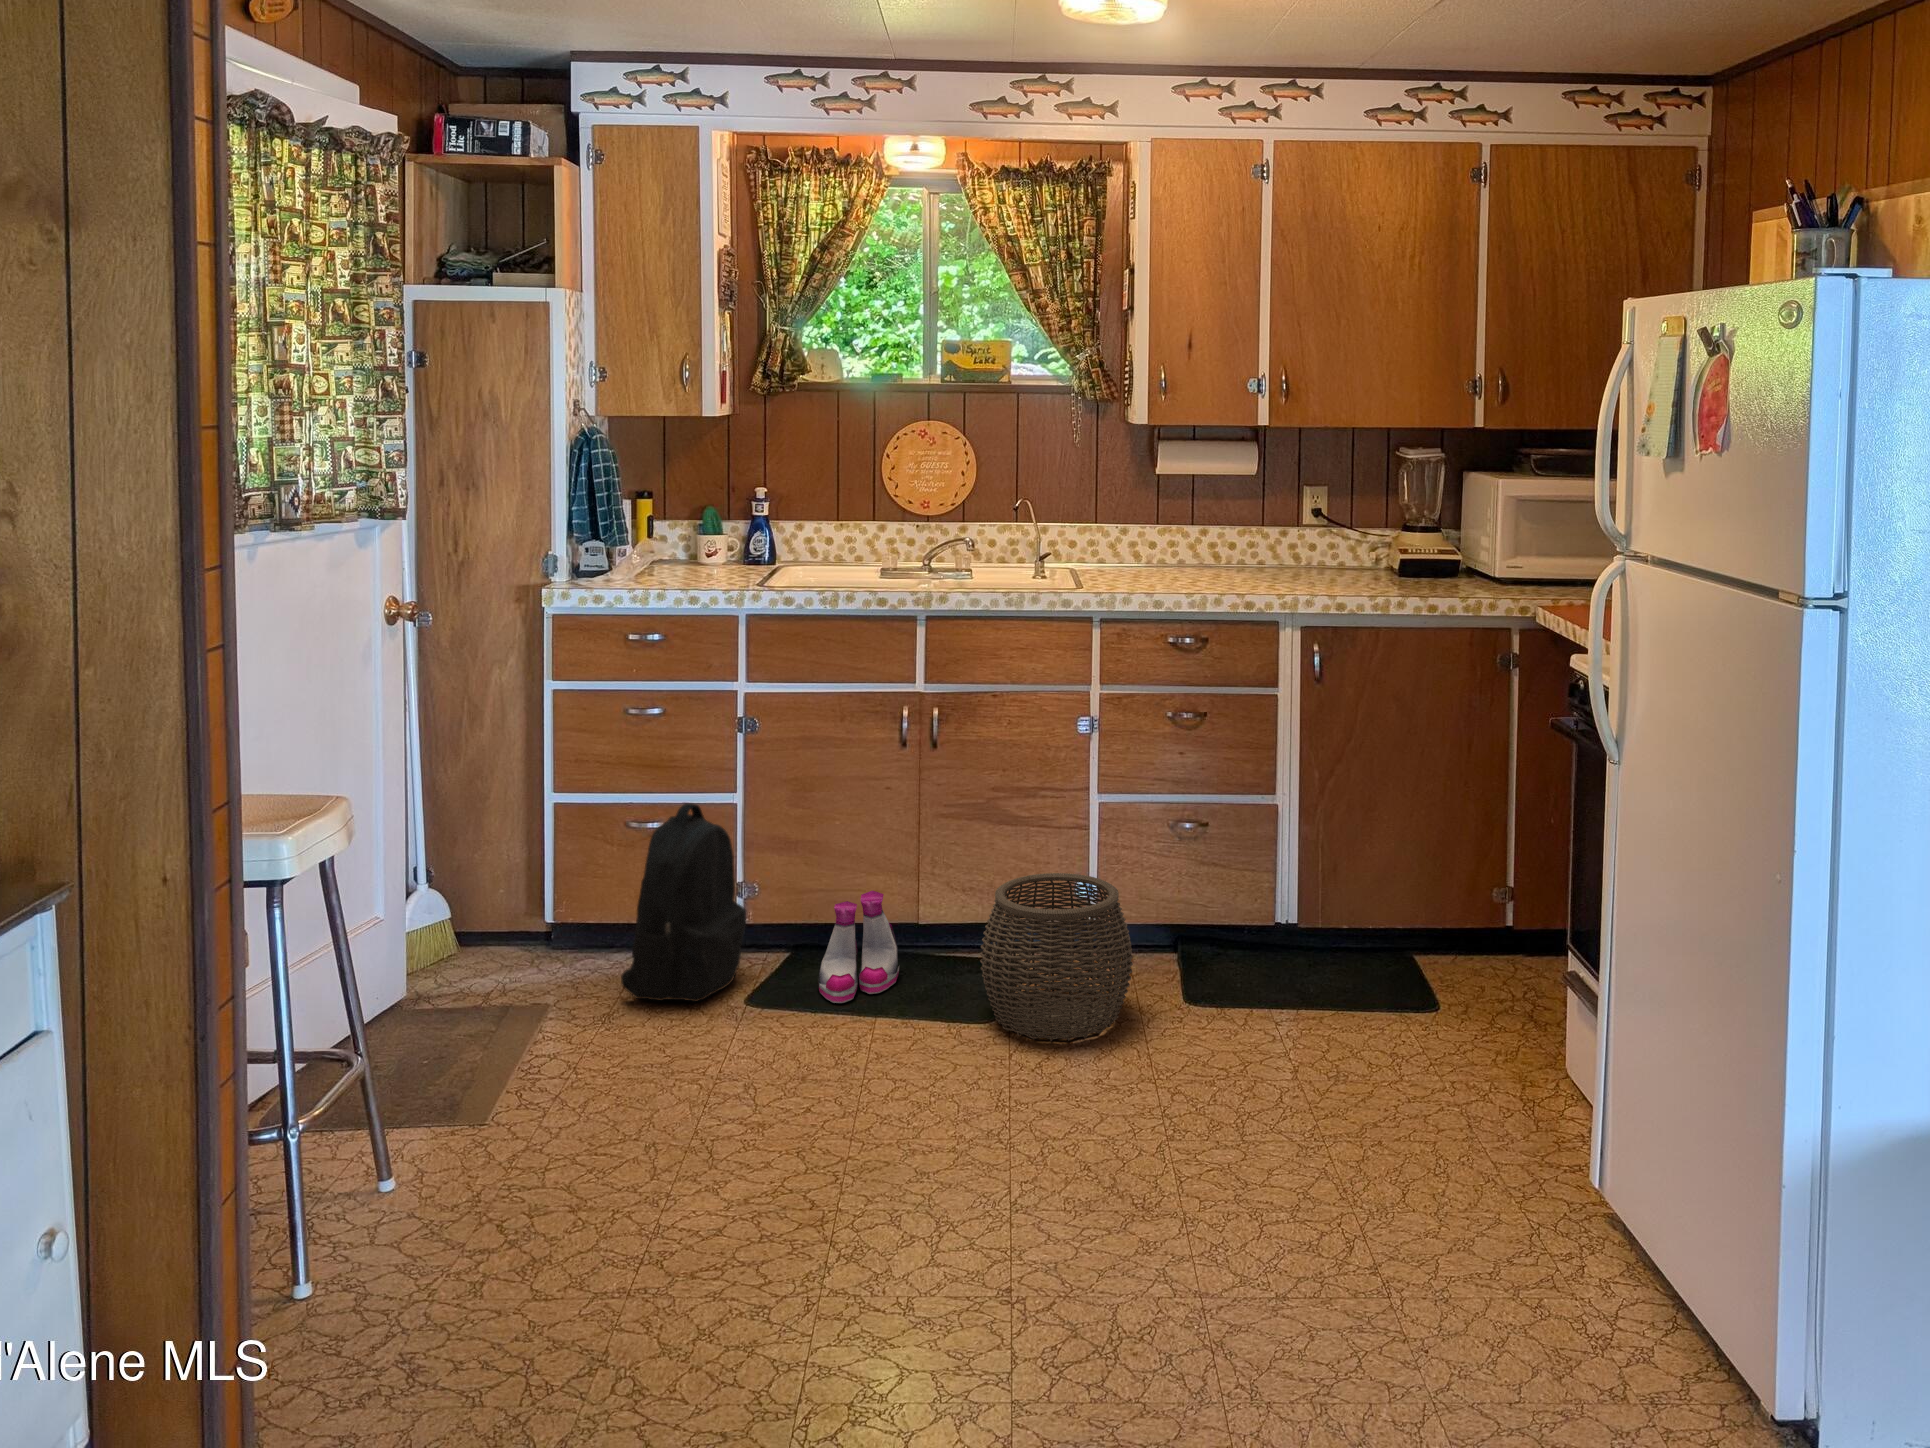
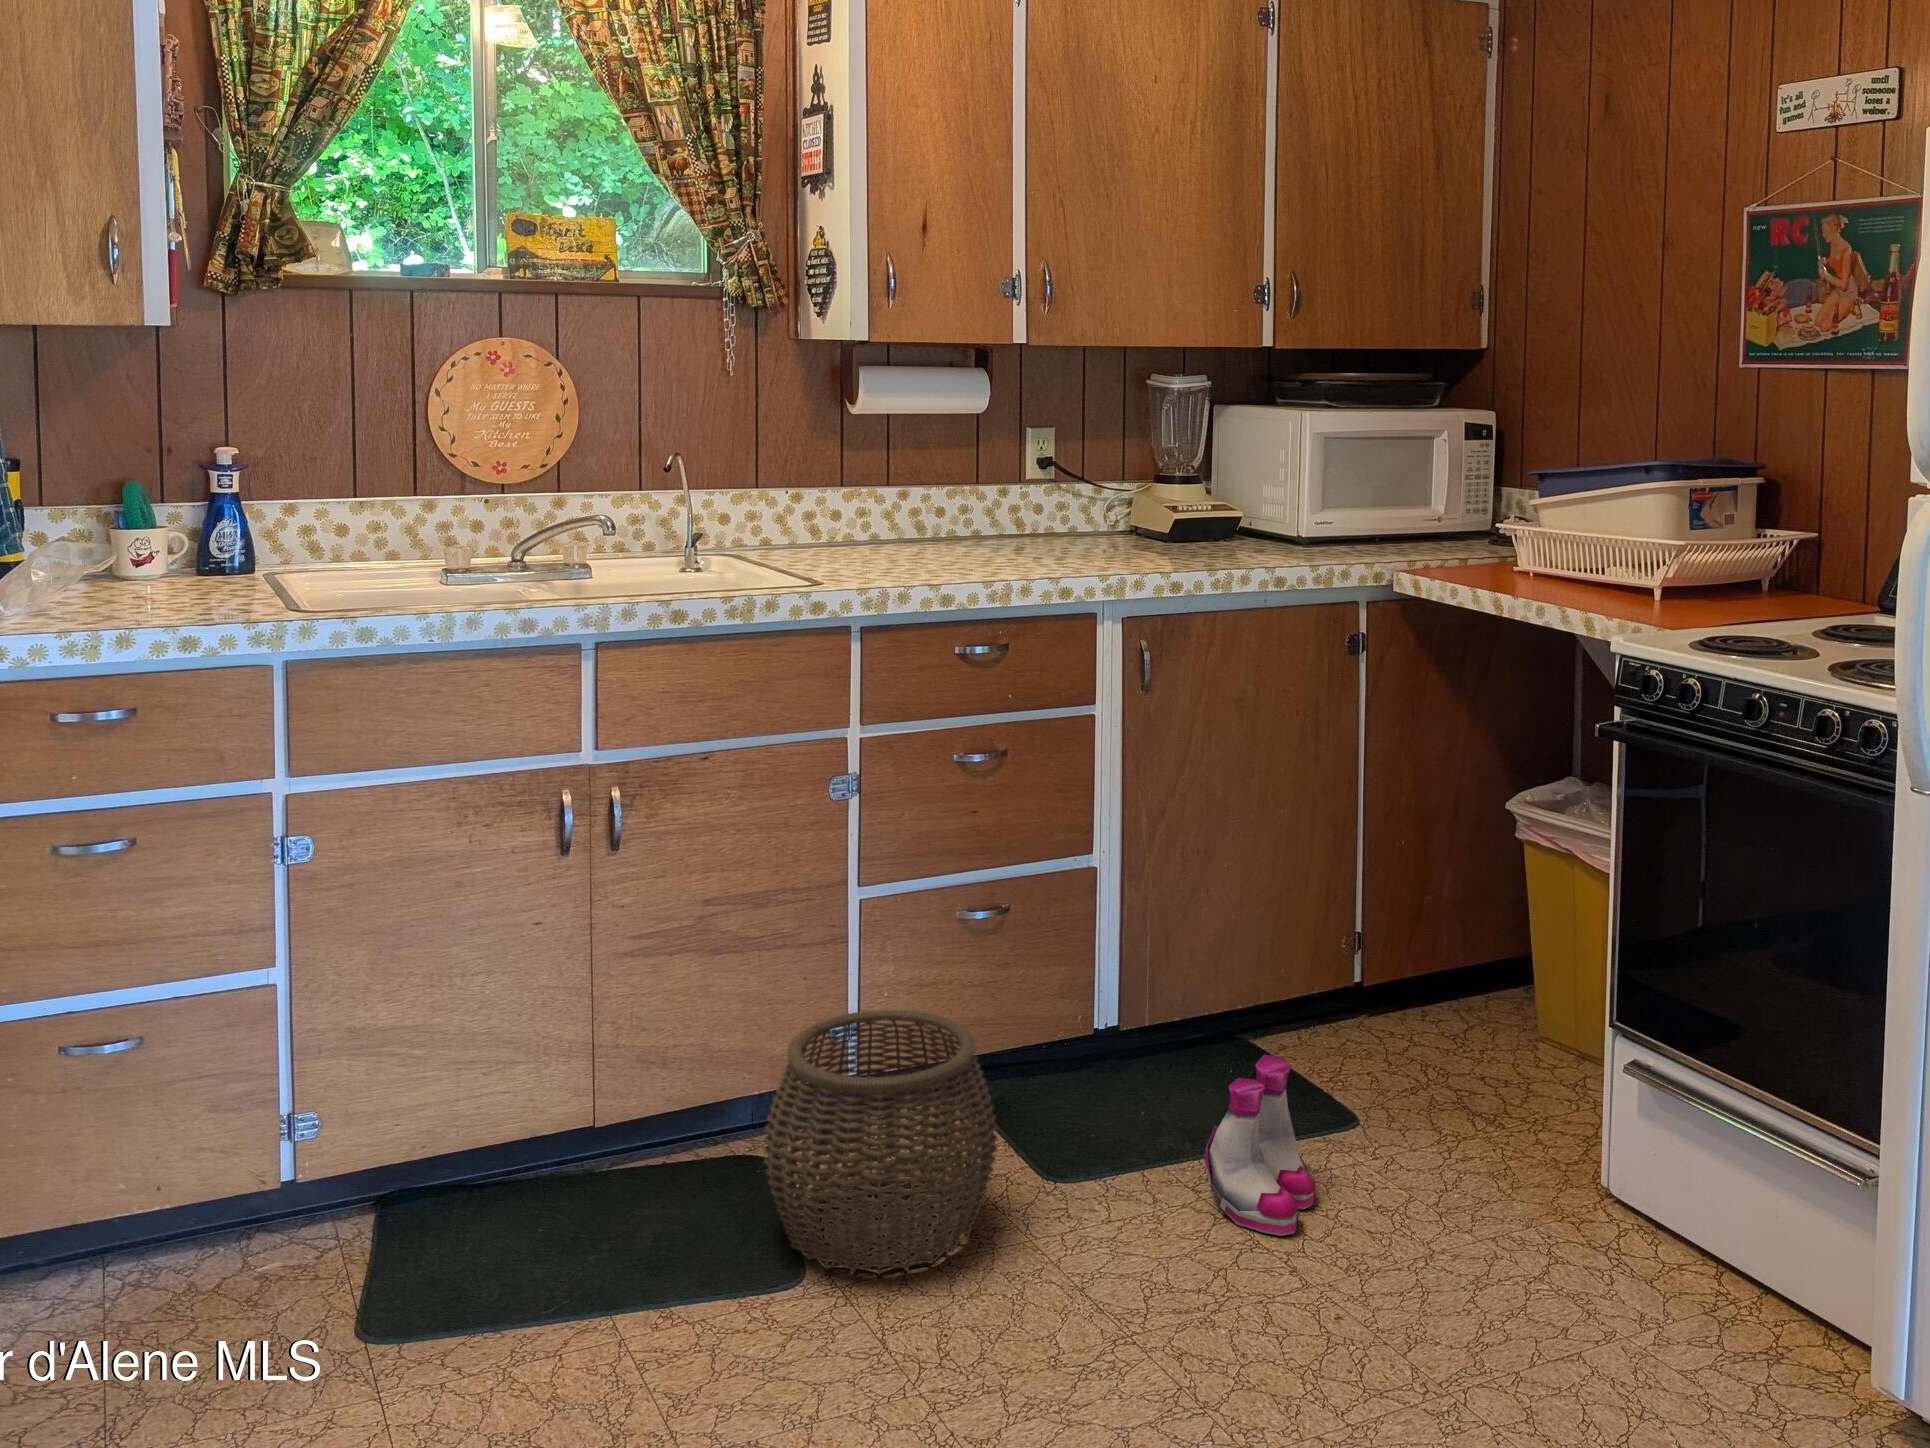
backpack: present [621,803,746,1001] -> none [119,1000,329,1364]
boots: present [819,891,899,1003] -> present [1204,1055,1315,1236]

